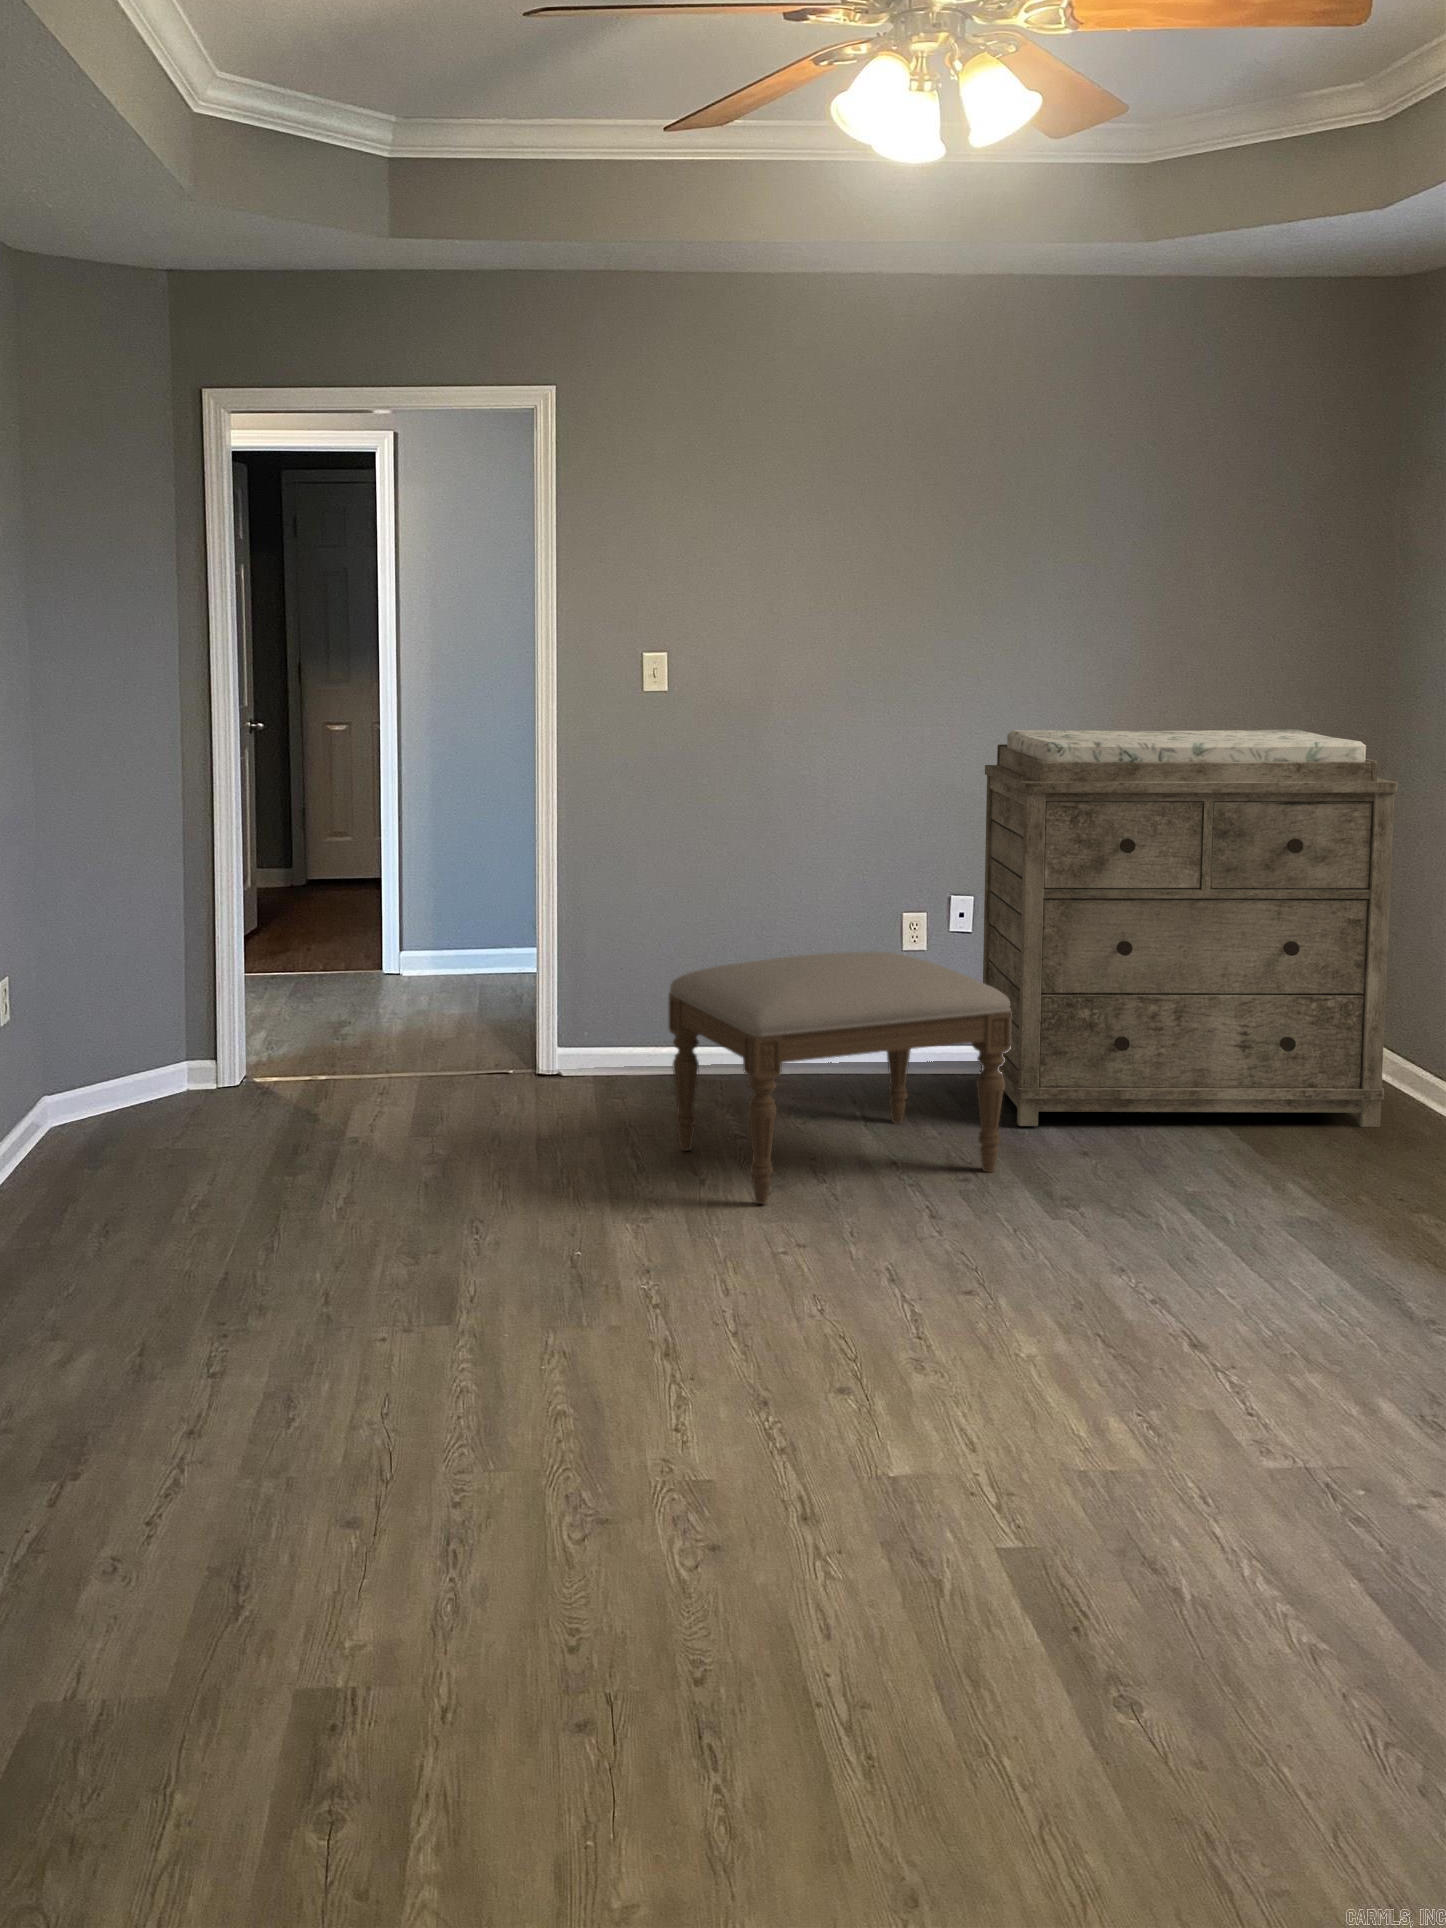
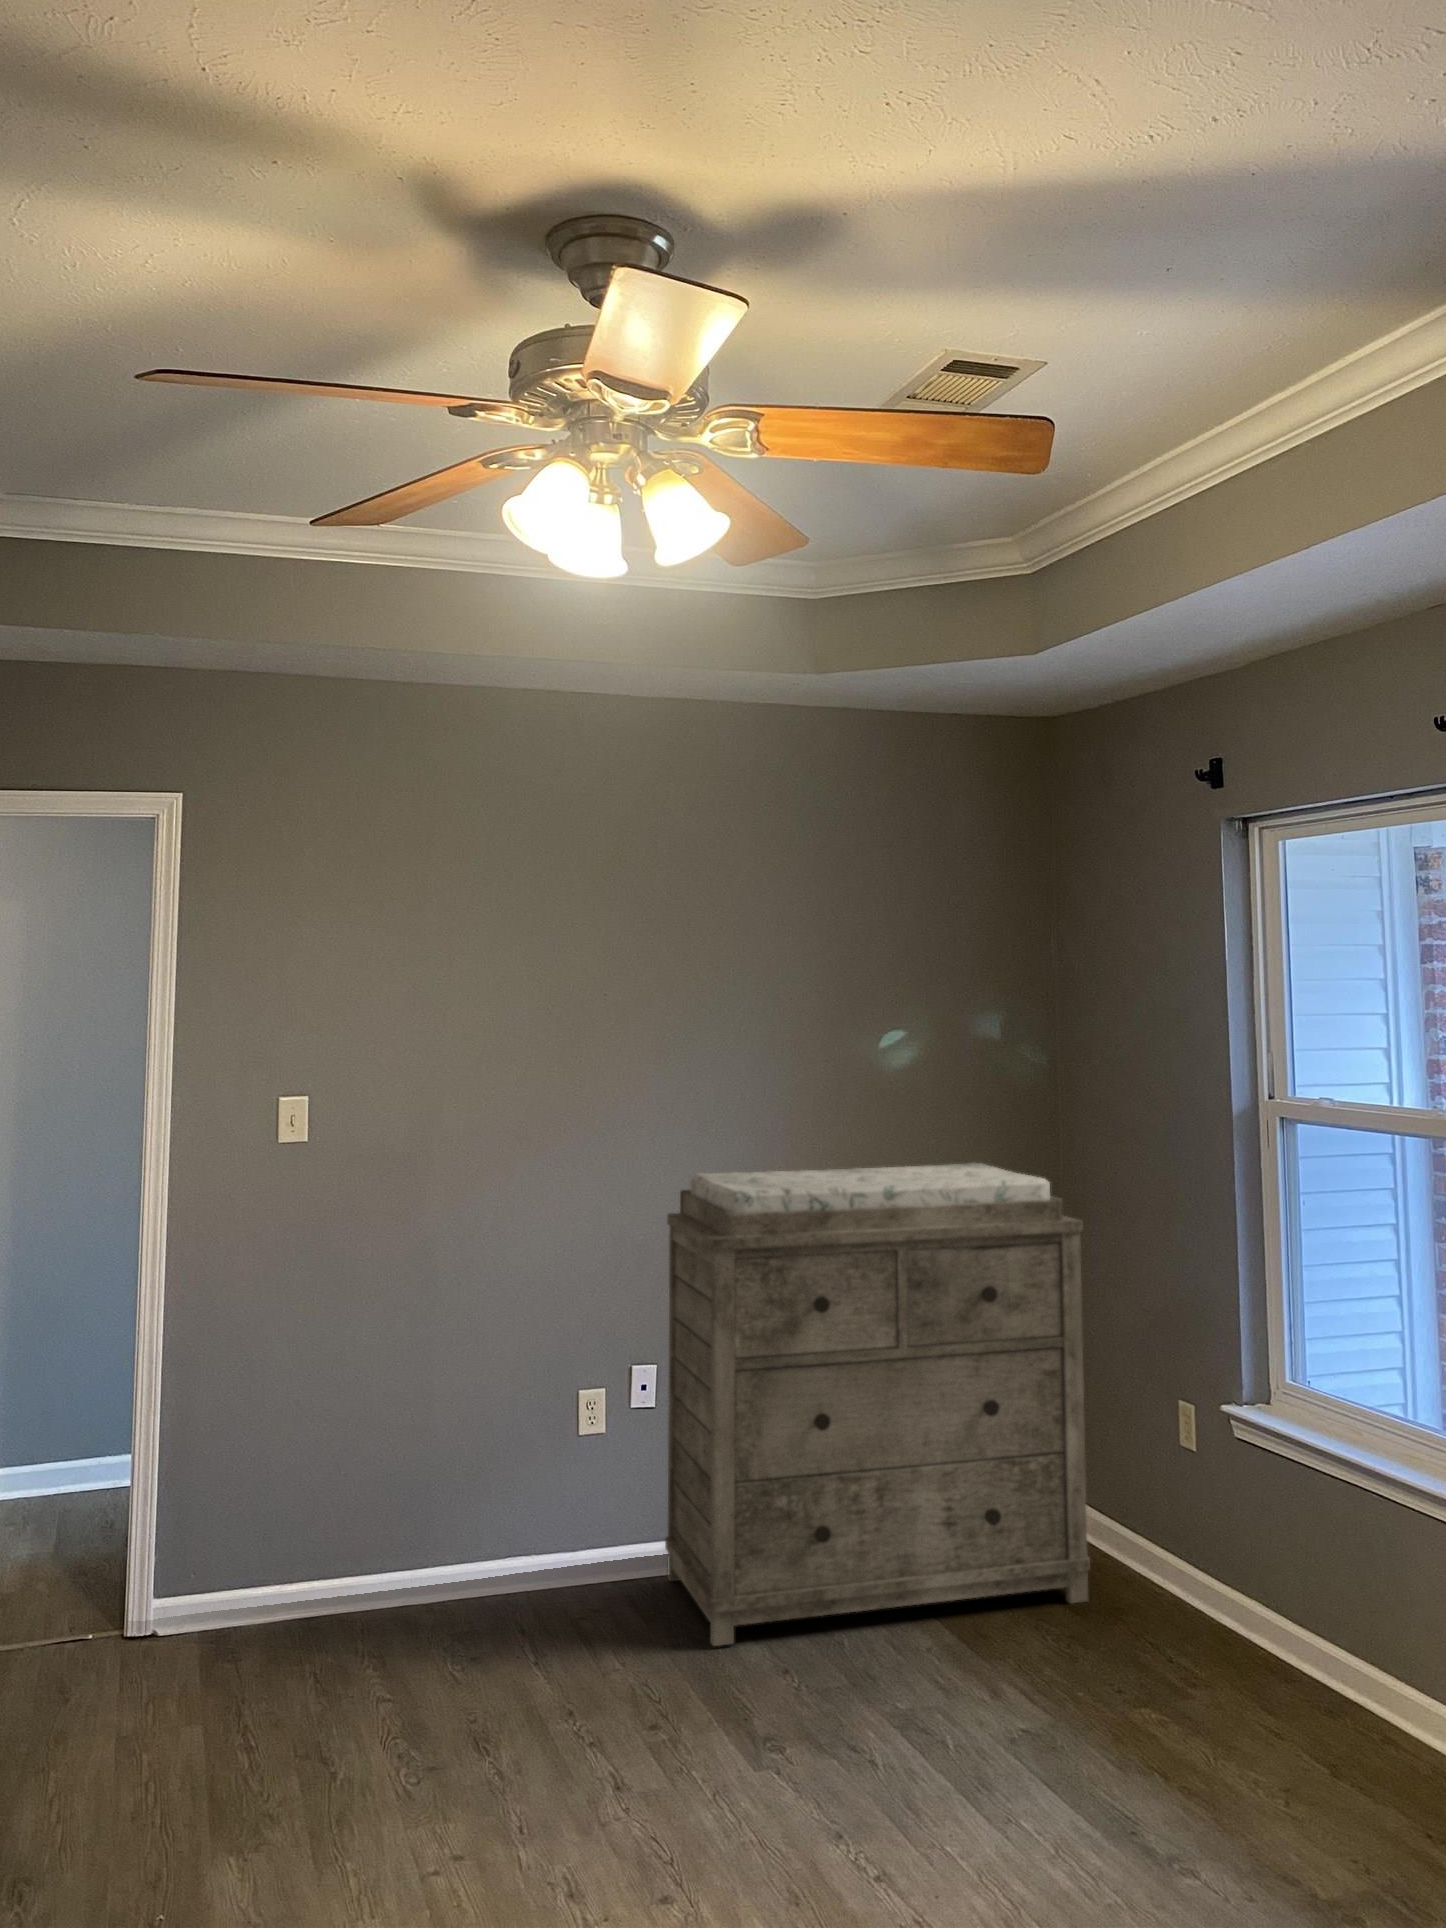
ottoman: present [668,952,1011,1204] -> none [293,1448,704,1810]

